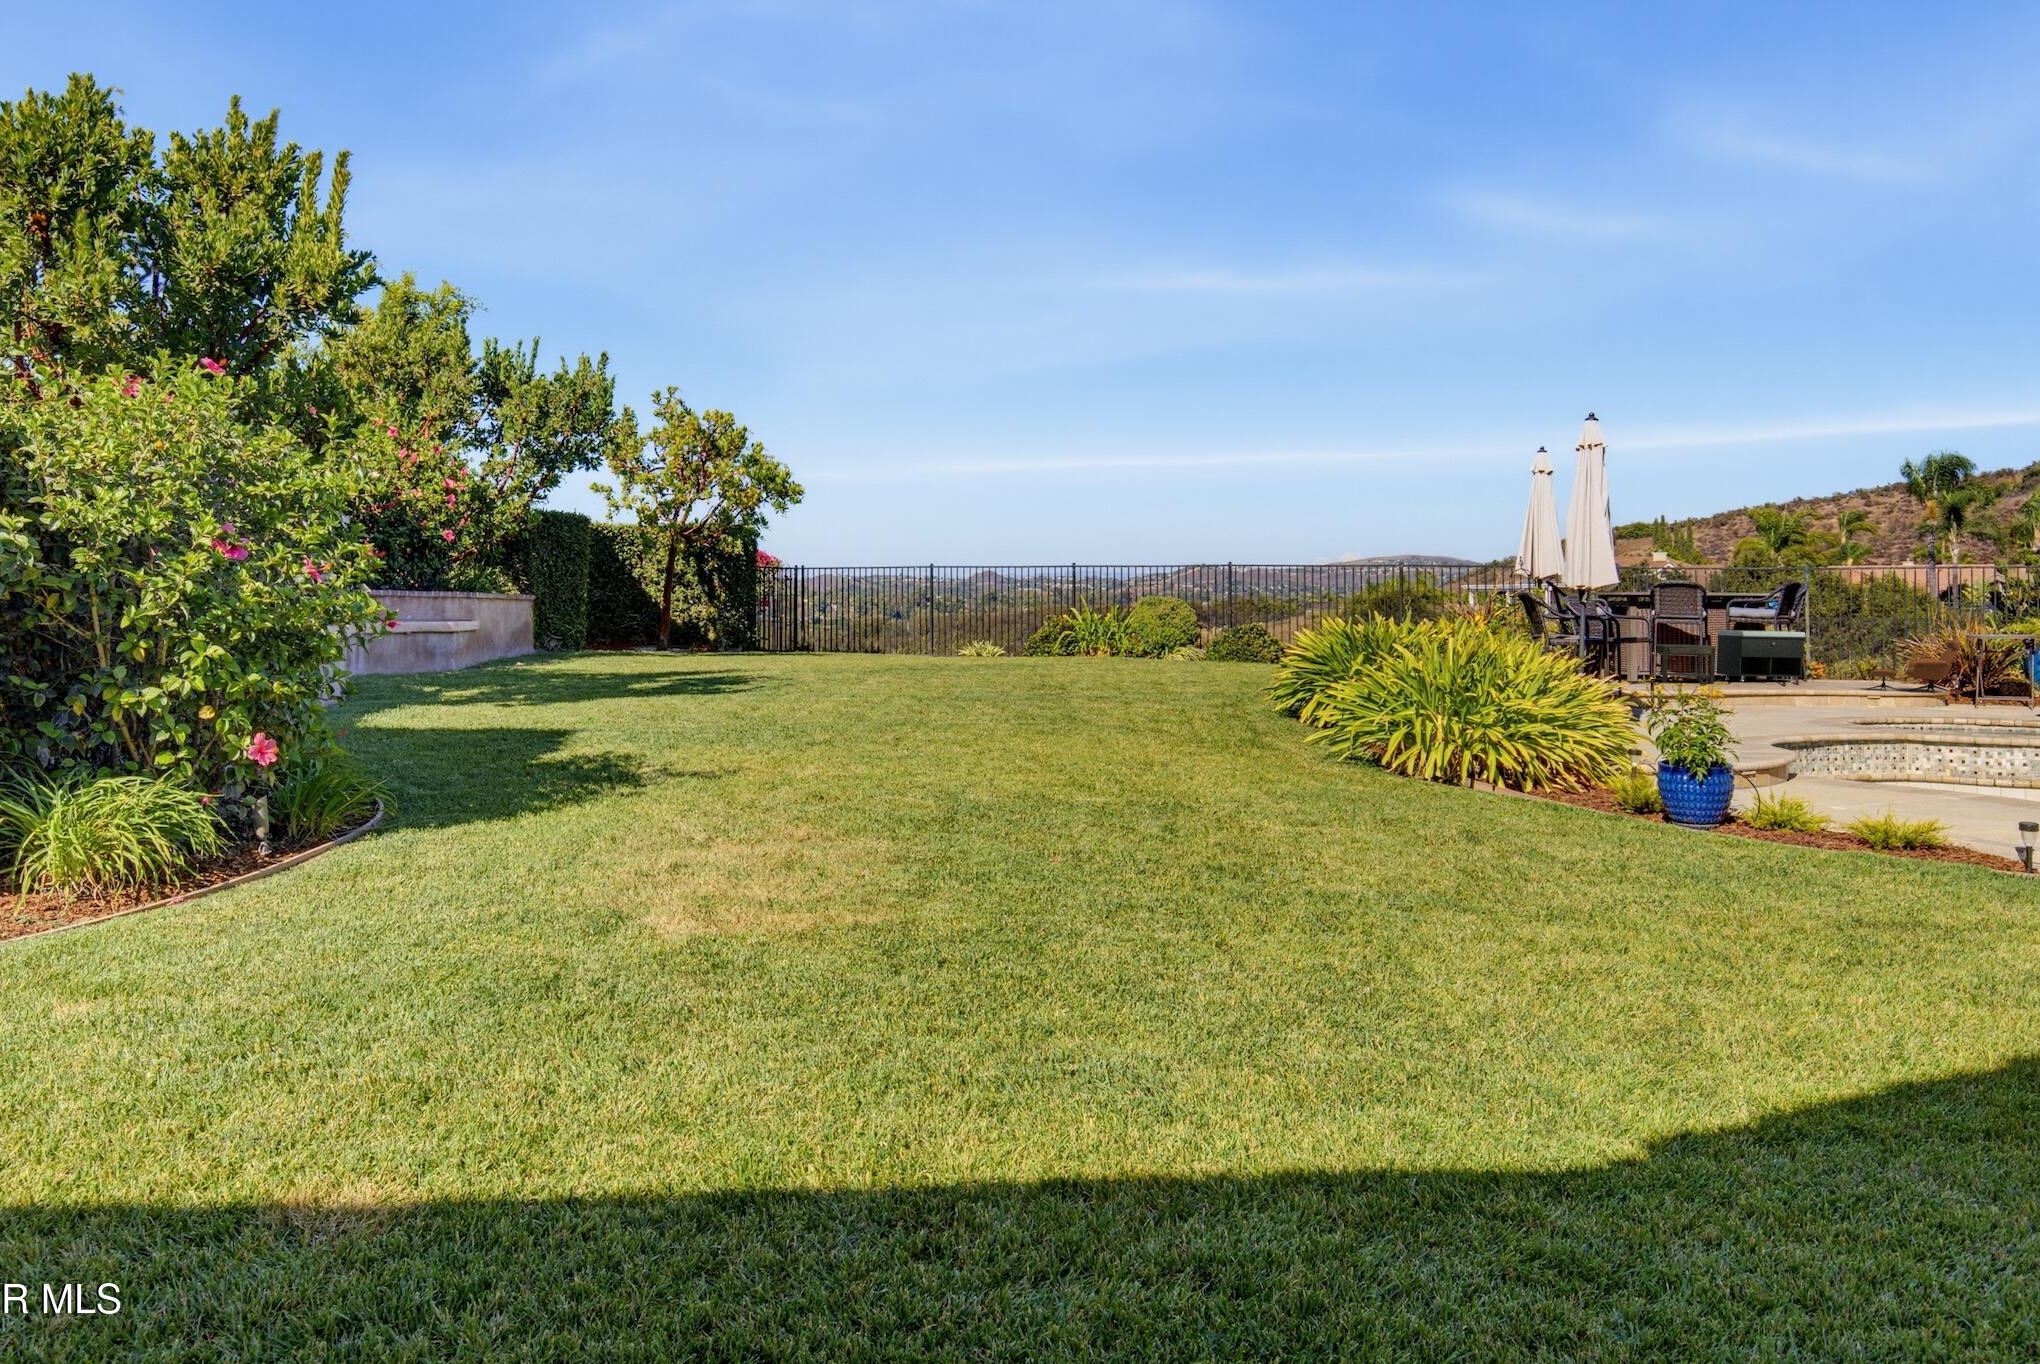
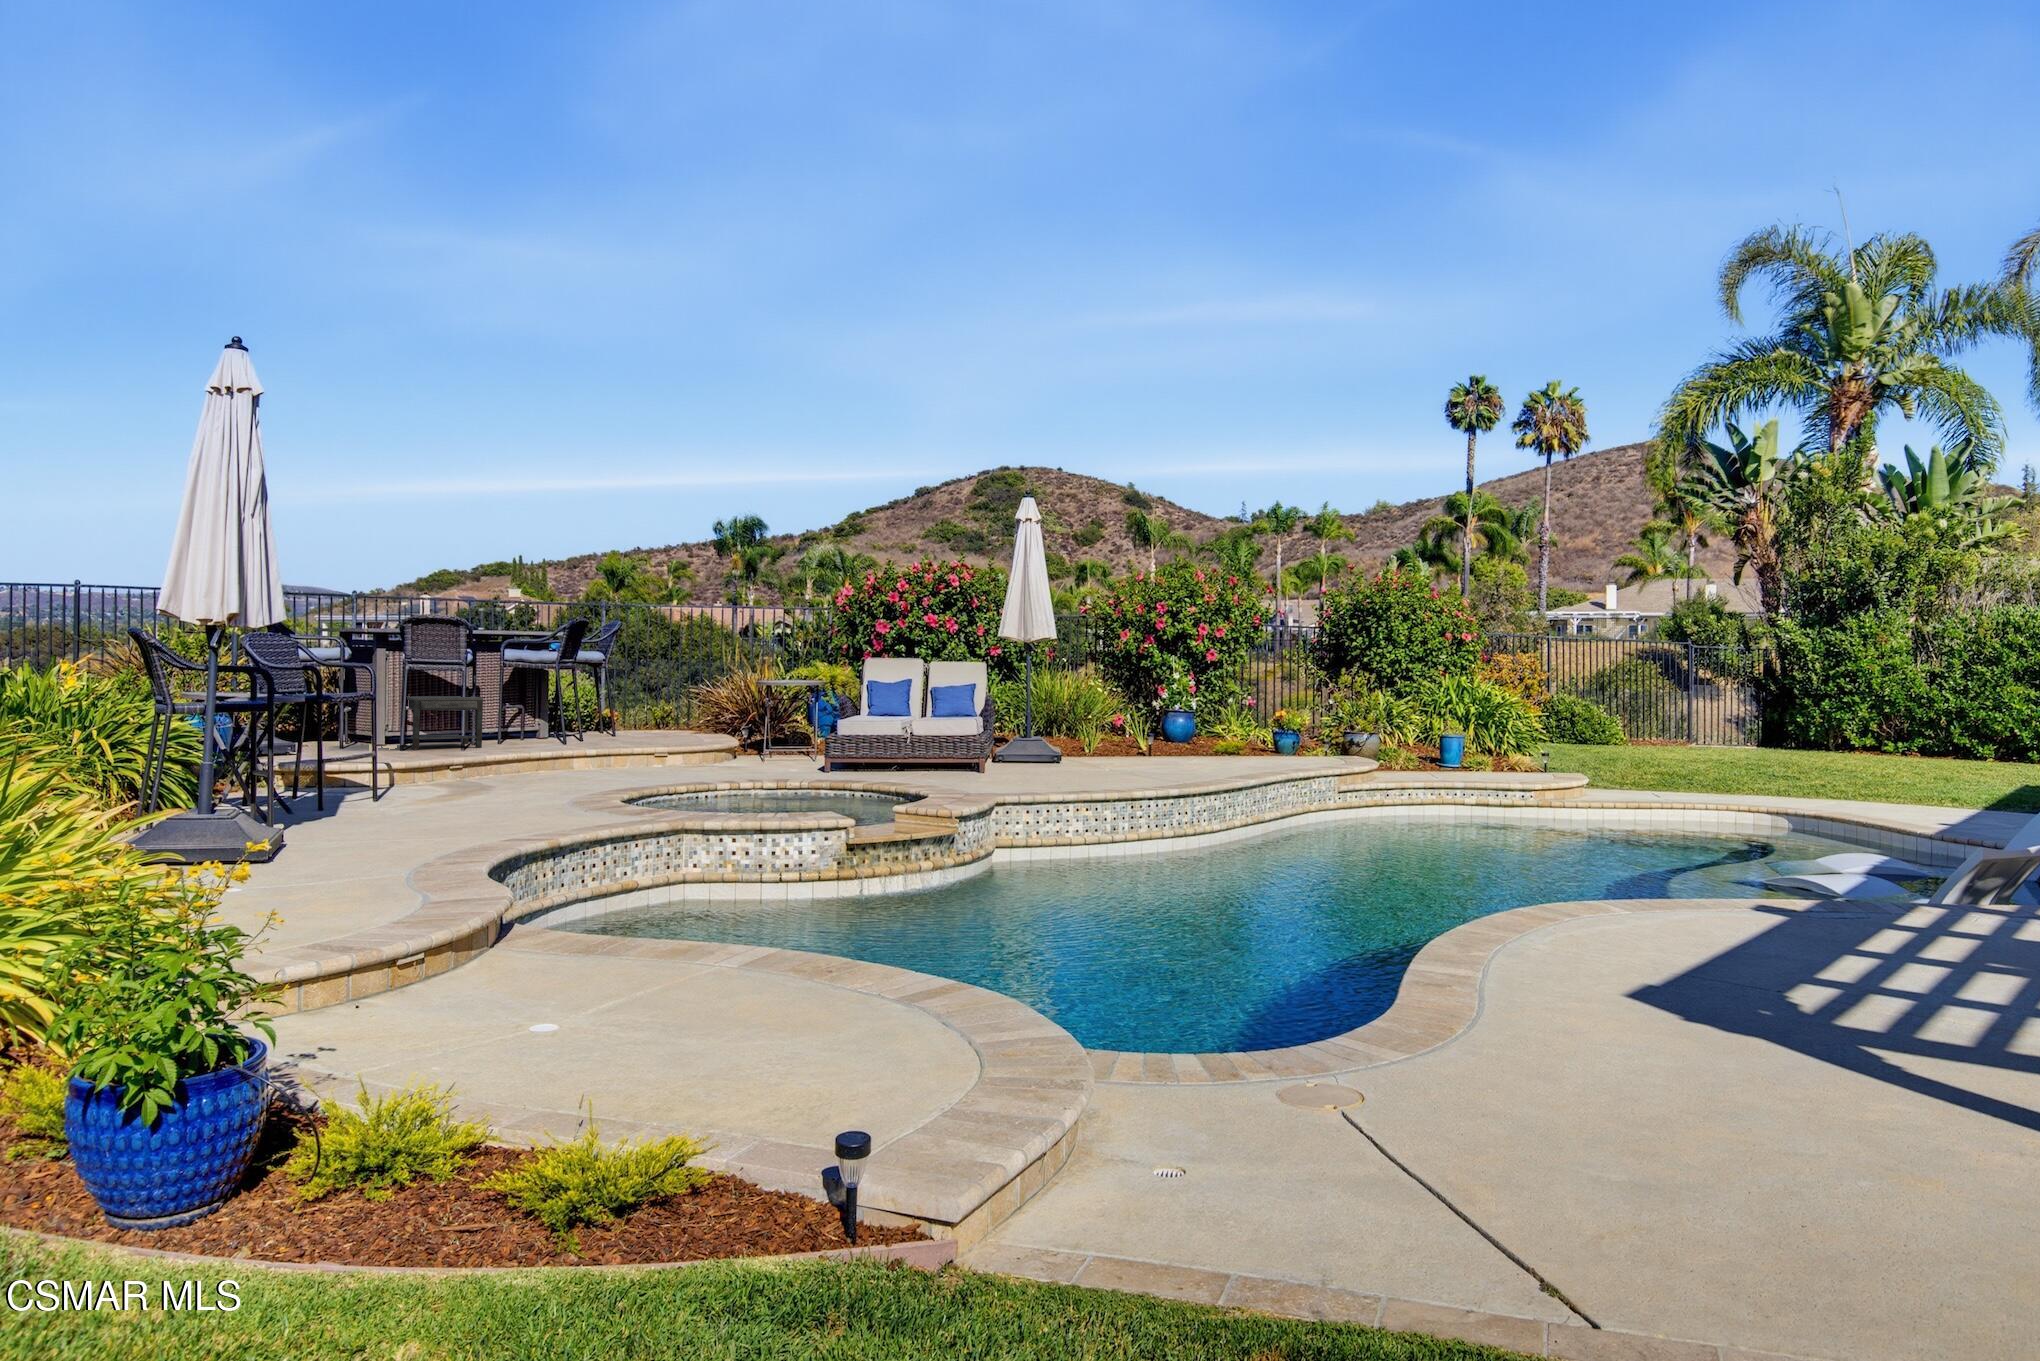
storage bench: present [1717,630,1806,682] -> none [489,676,592,742]
lounge chair: present [1867,639,1960,693] -> none [656,683,748,746]

